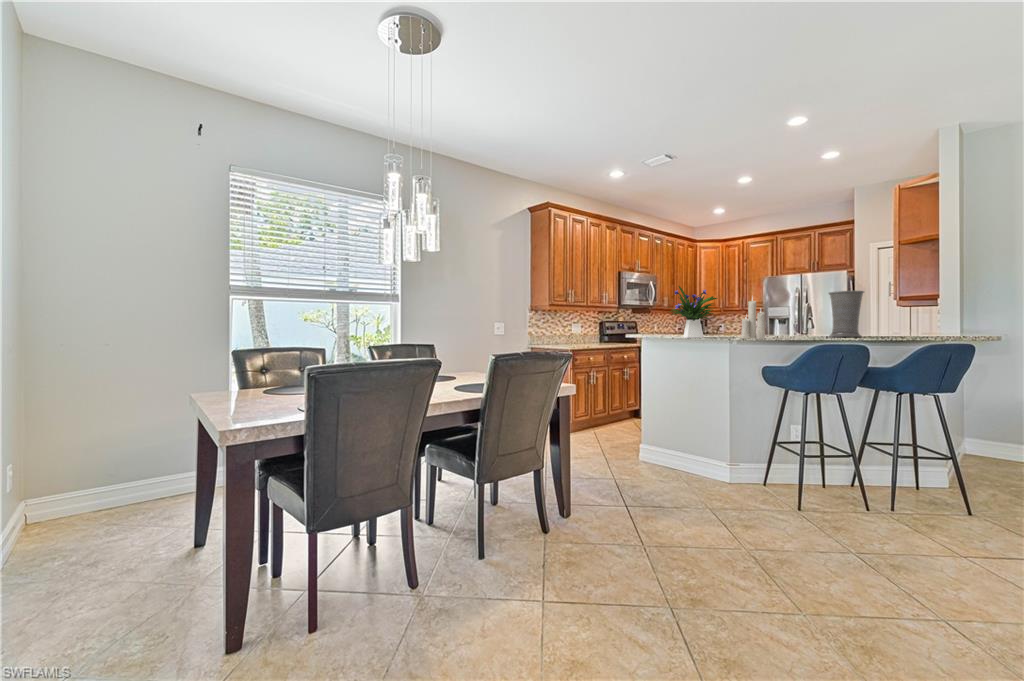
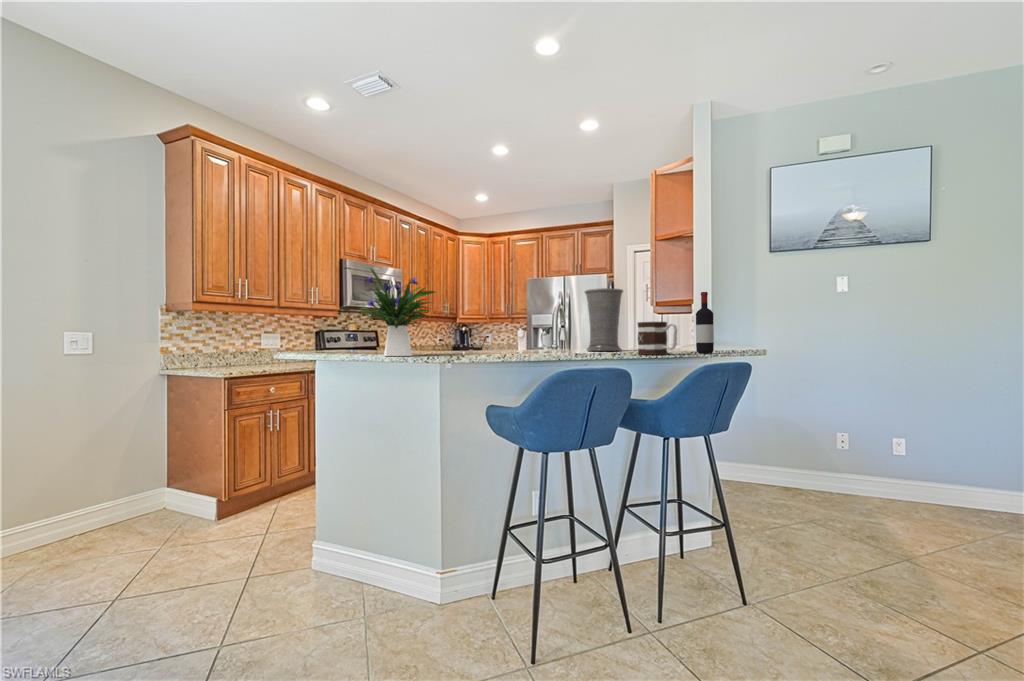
wine bottle: none [932,293,950,339] -> present [696,292,714,353]
candle: present [741,299,765,339] -> none [462,283,497,357]
mug: none [876,316,912,339] -> present [638,322,677,355]

